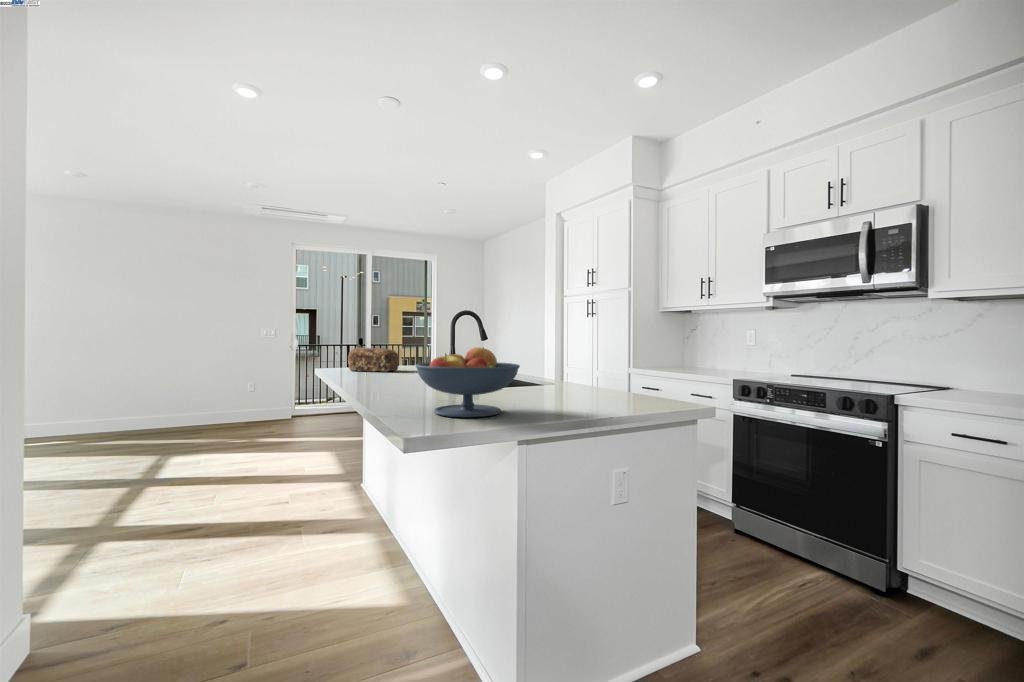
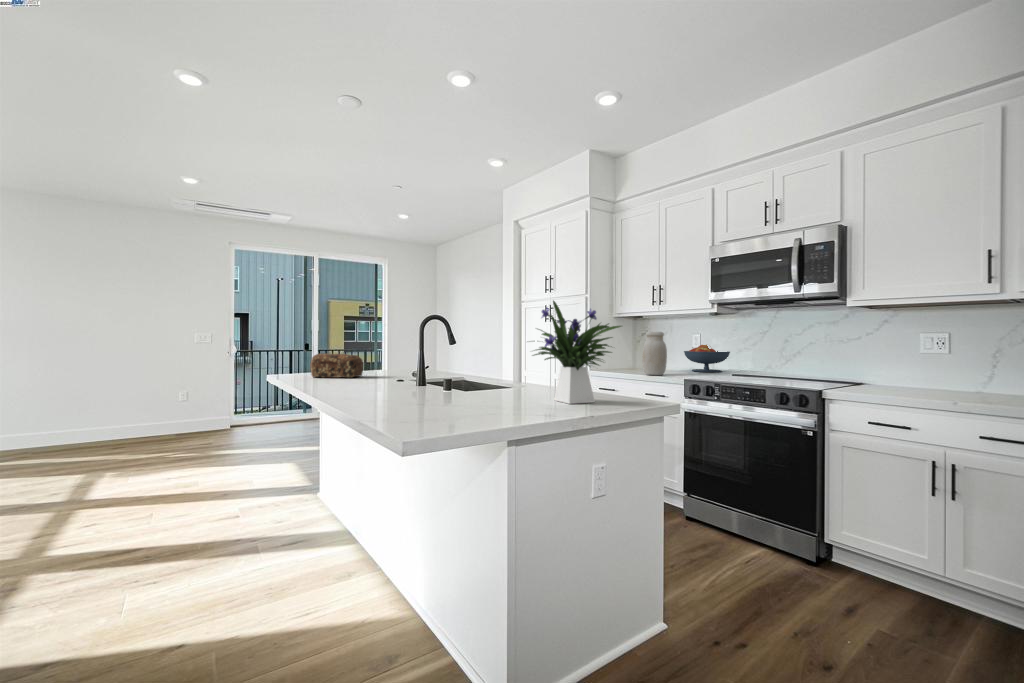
flower arrangement: none [543,291,646,403] -> present [533,301,621,404]
jar: none [689,328,715,374] -> present [643,332,667,375]
fruit bowl: present [416,347,520,417] -> present [684,345,730,372]

